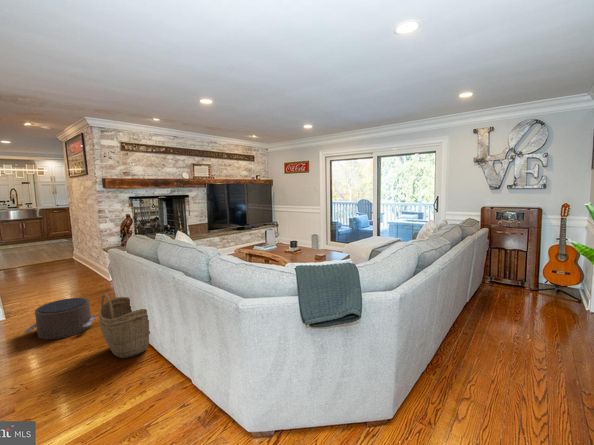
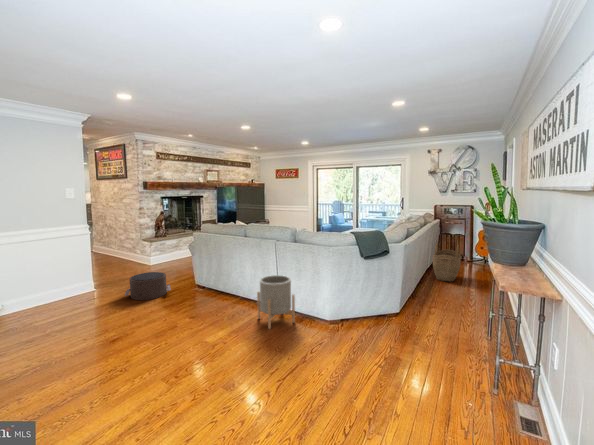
woven basket: present [99,294,150,358] -> present [433,243,461,282]
planter: none [160,324,217,421] -> present [257,275,295,329]

